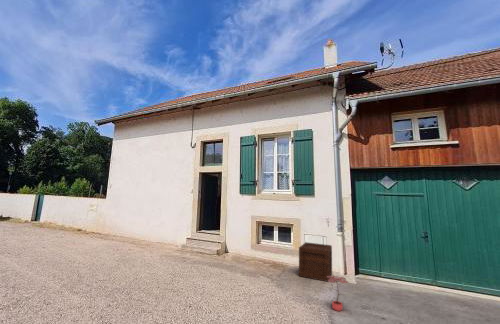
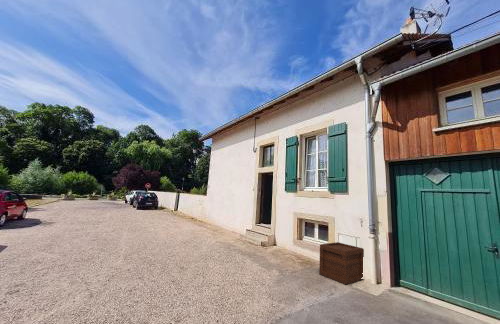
potted plant: present [328,276,348,311] -> none [306,271,329,306]

